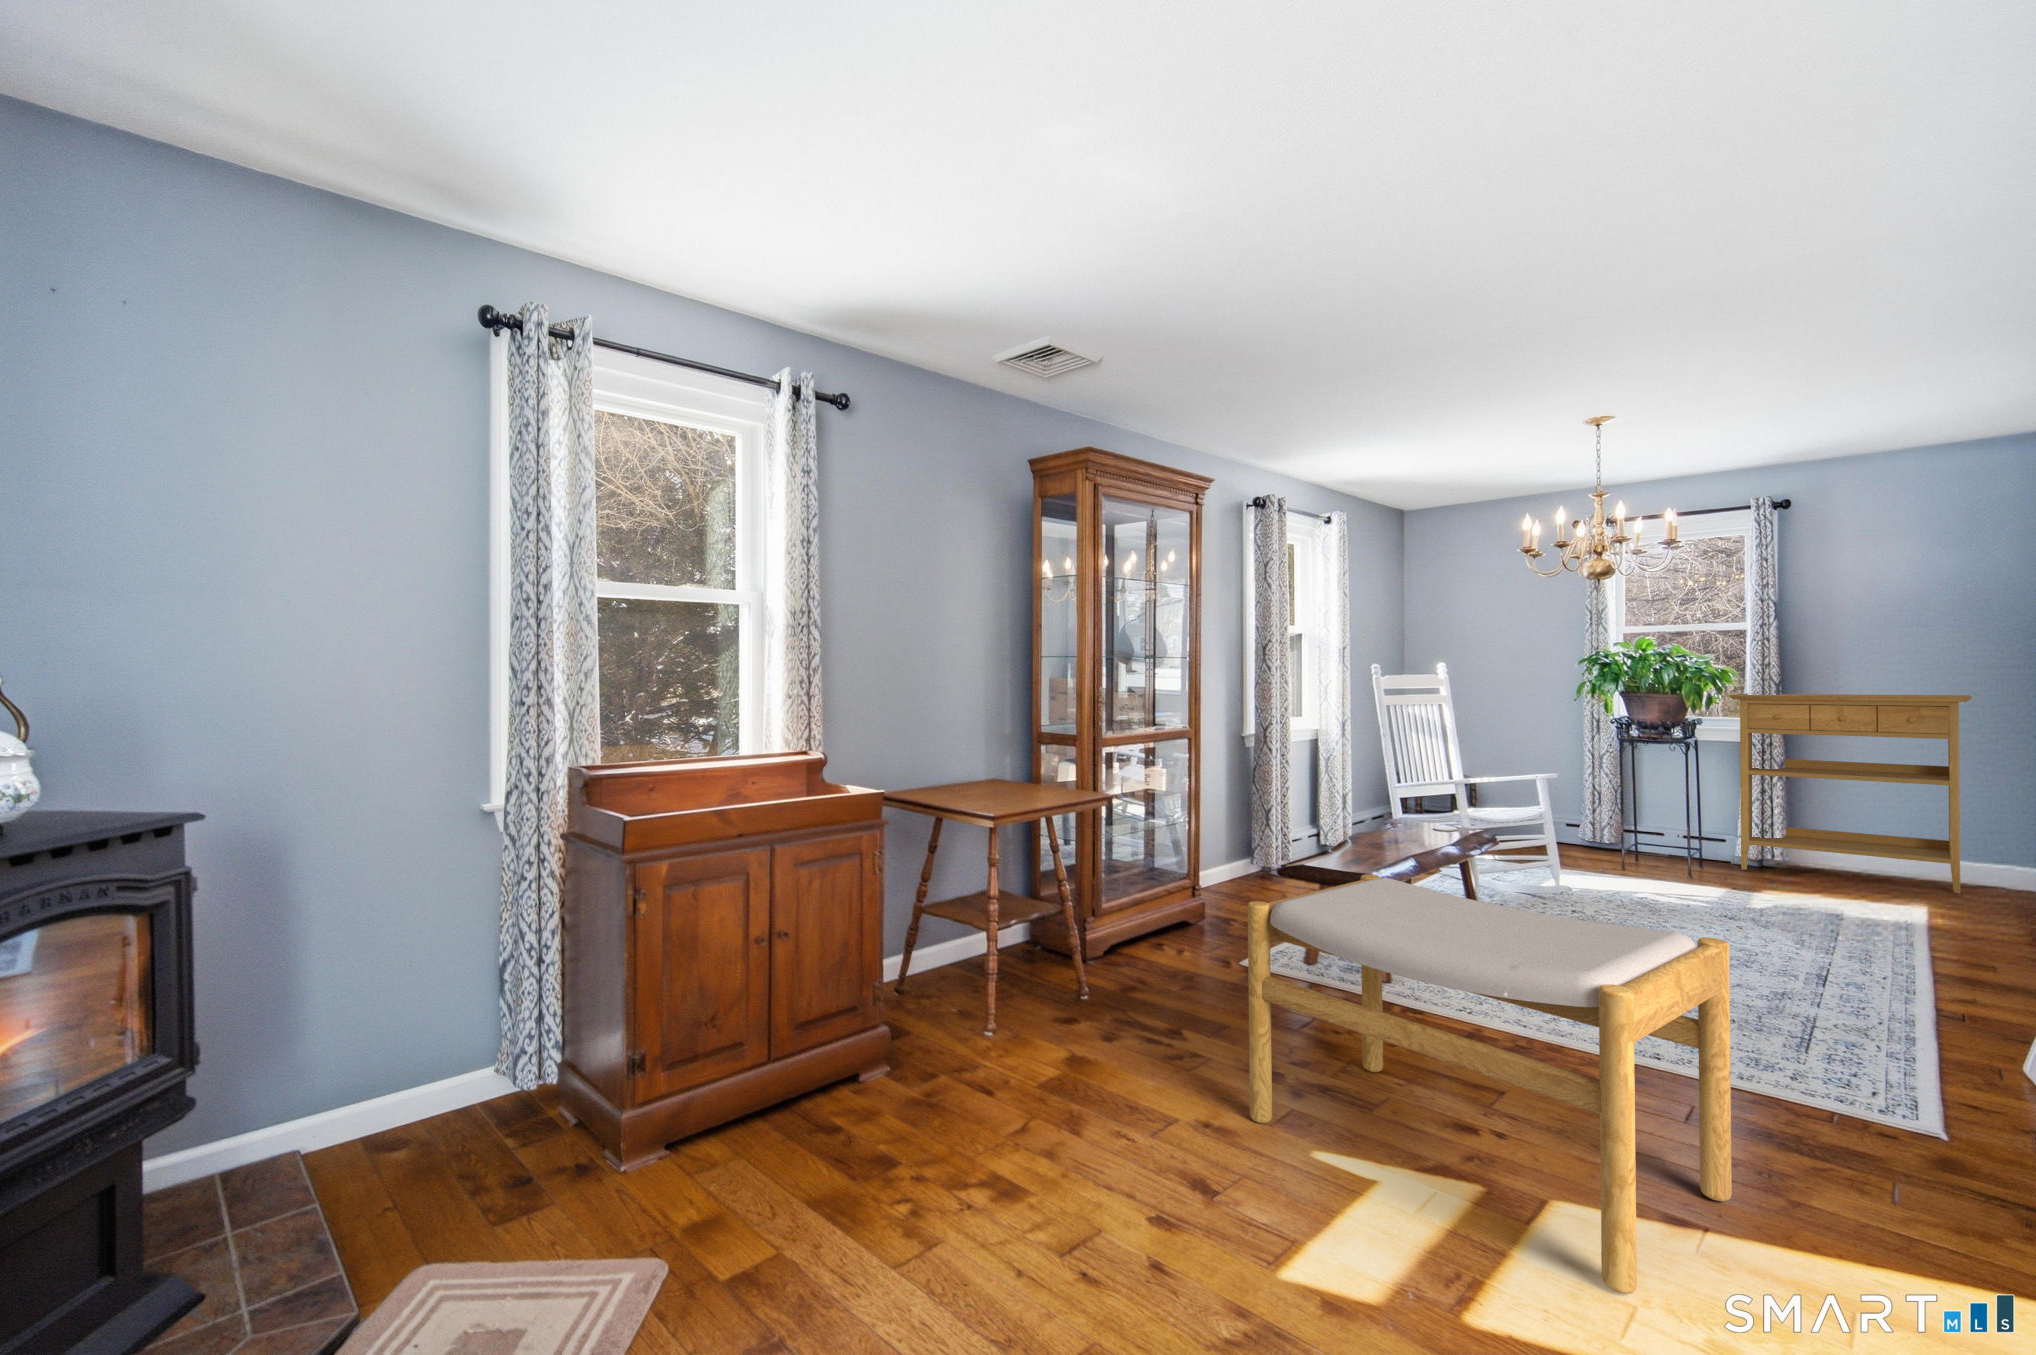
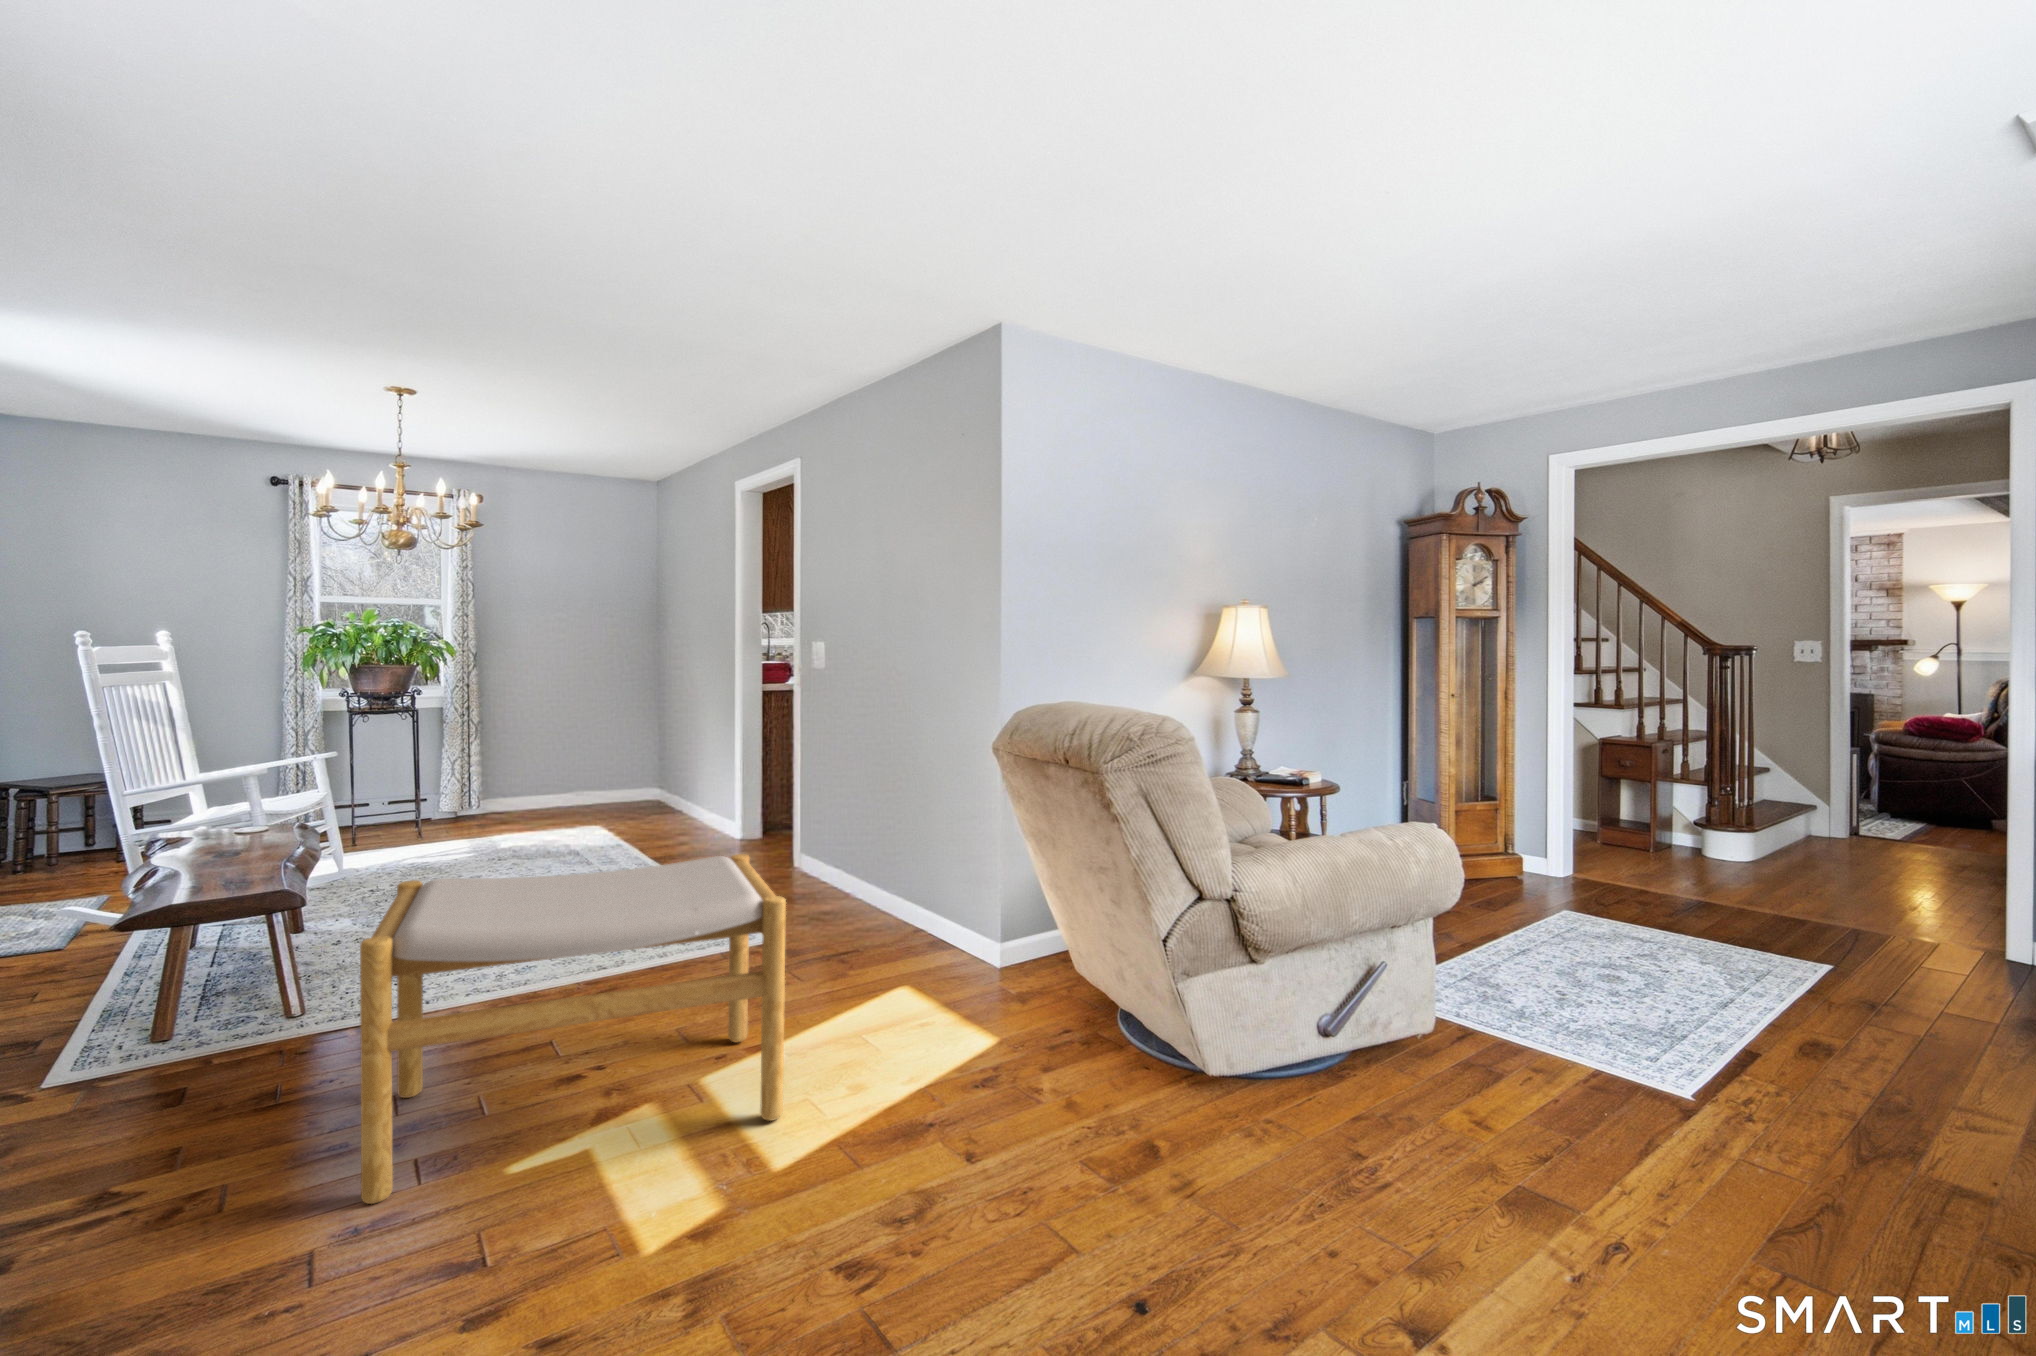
console table: present [1728,694,1973,894] -> none [437,666,608,822]

